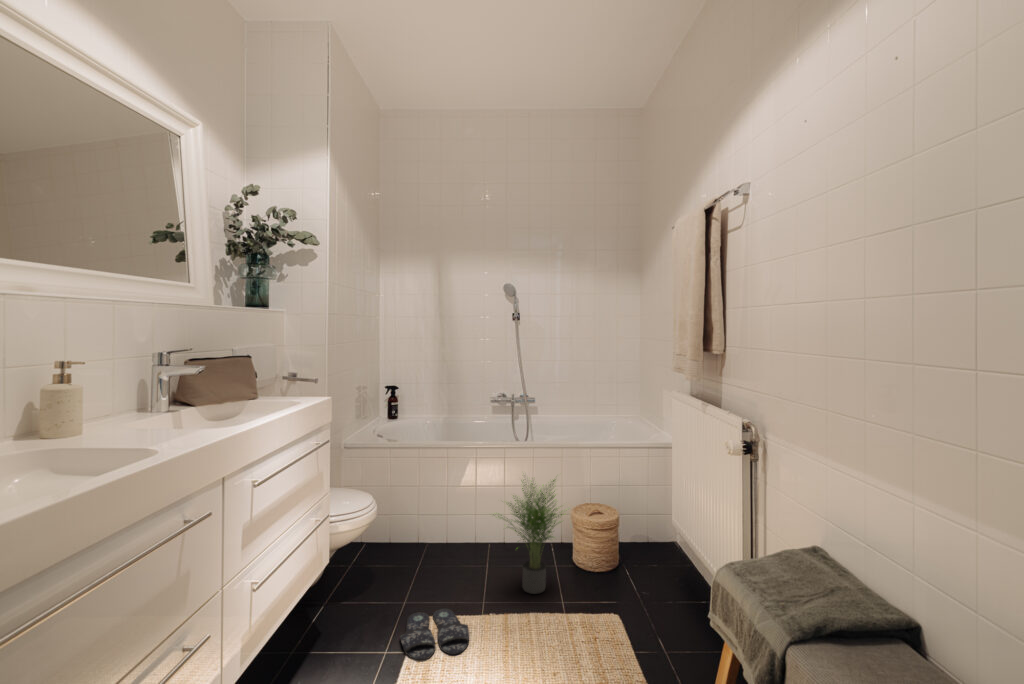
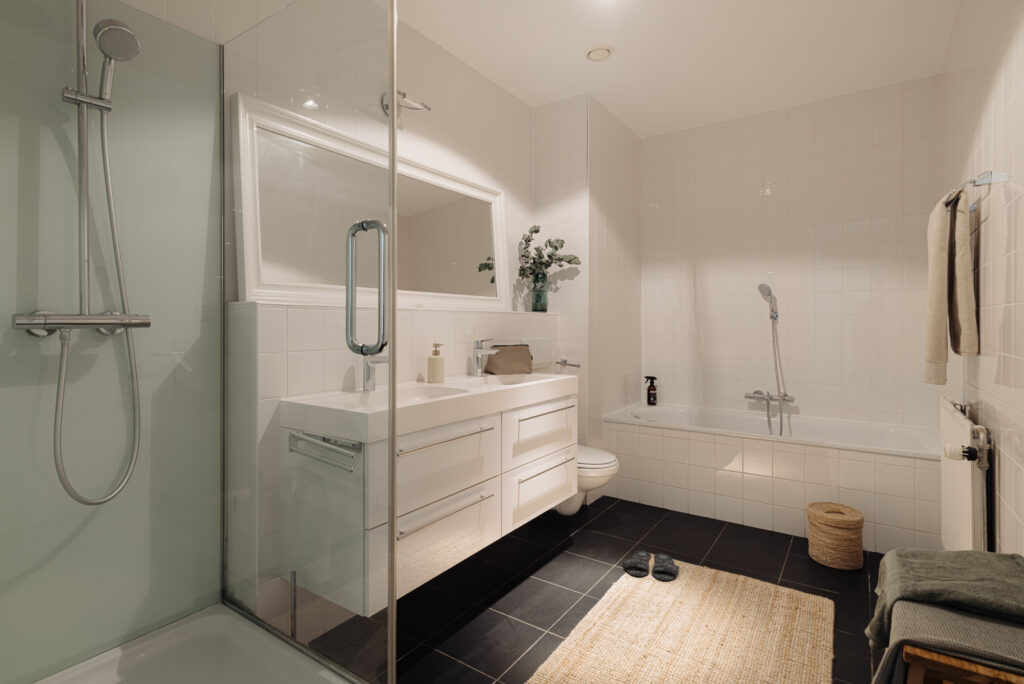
potted plant: present [498,480,562,594] -> none [707,454,793,566]

